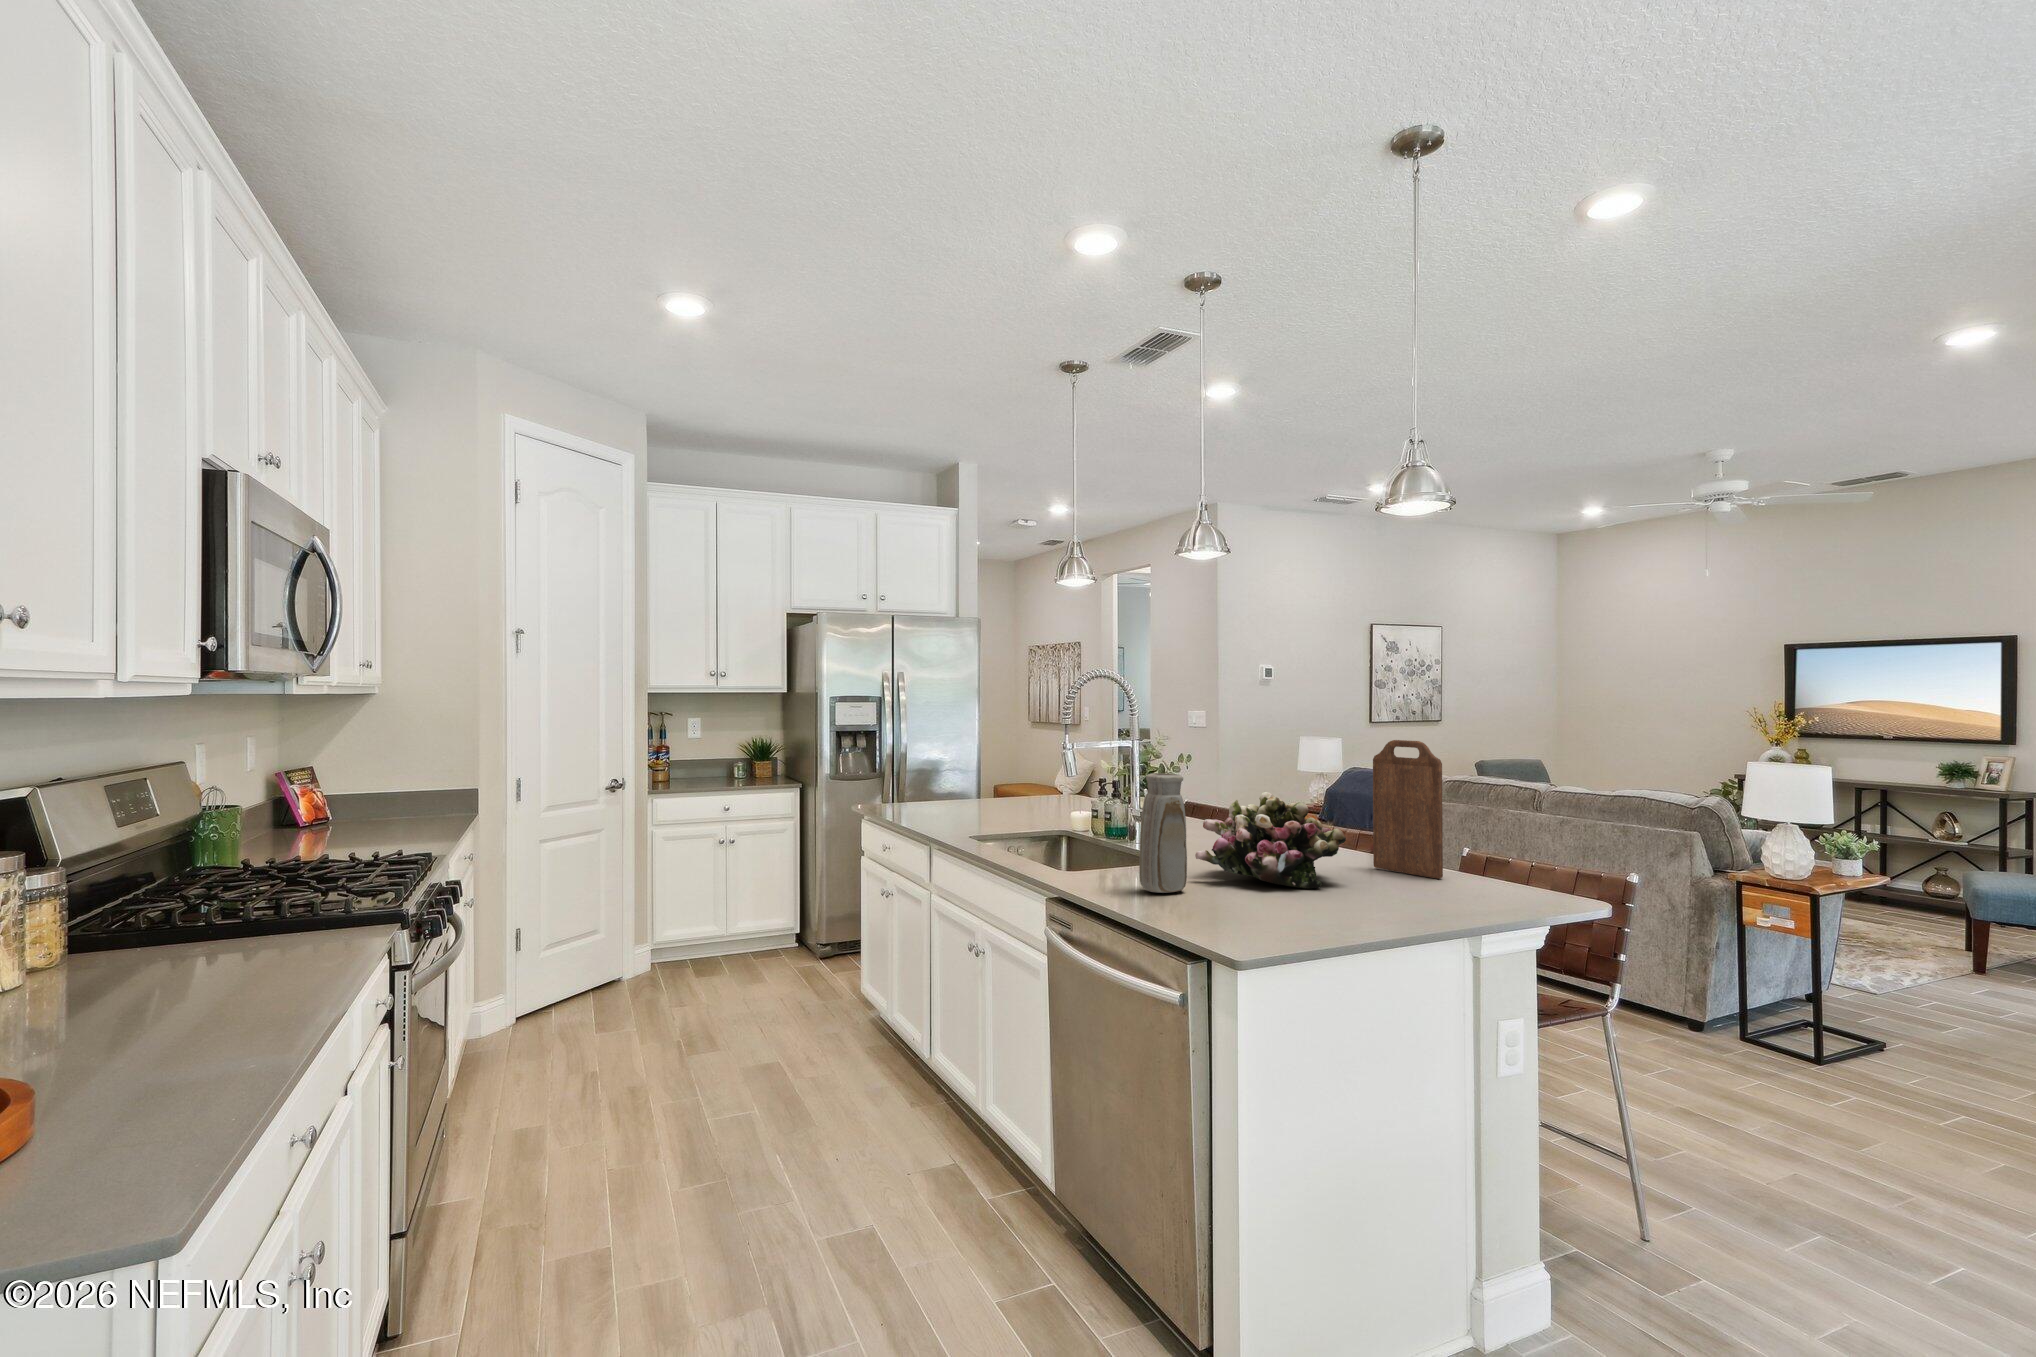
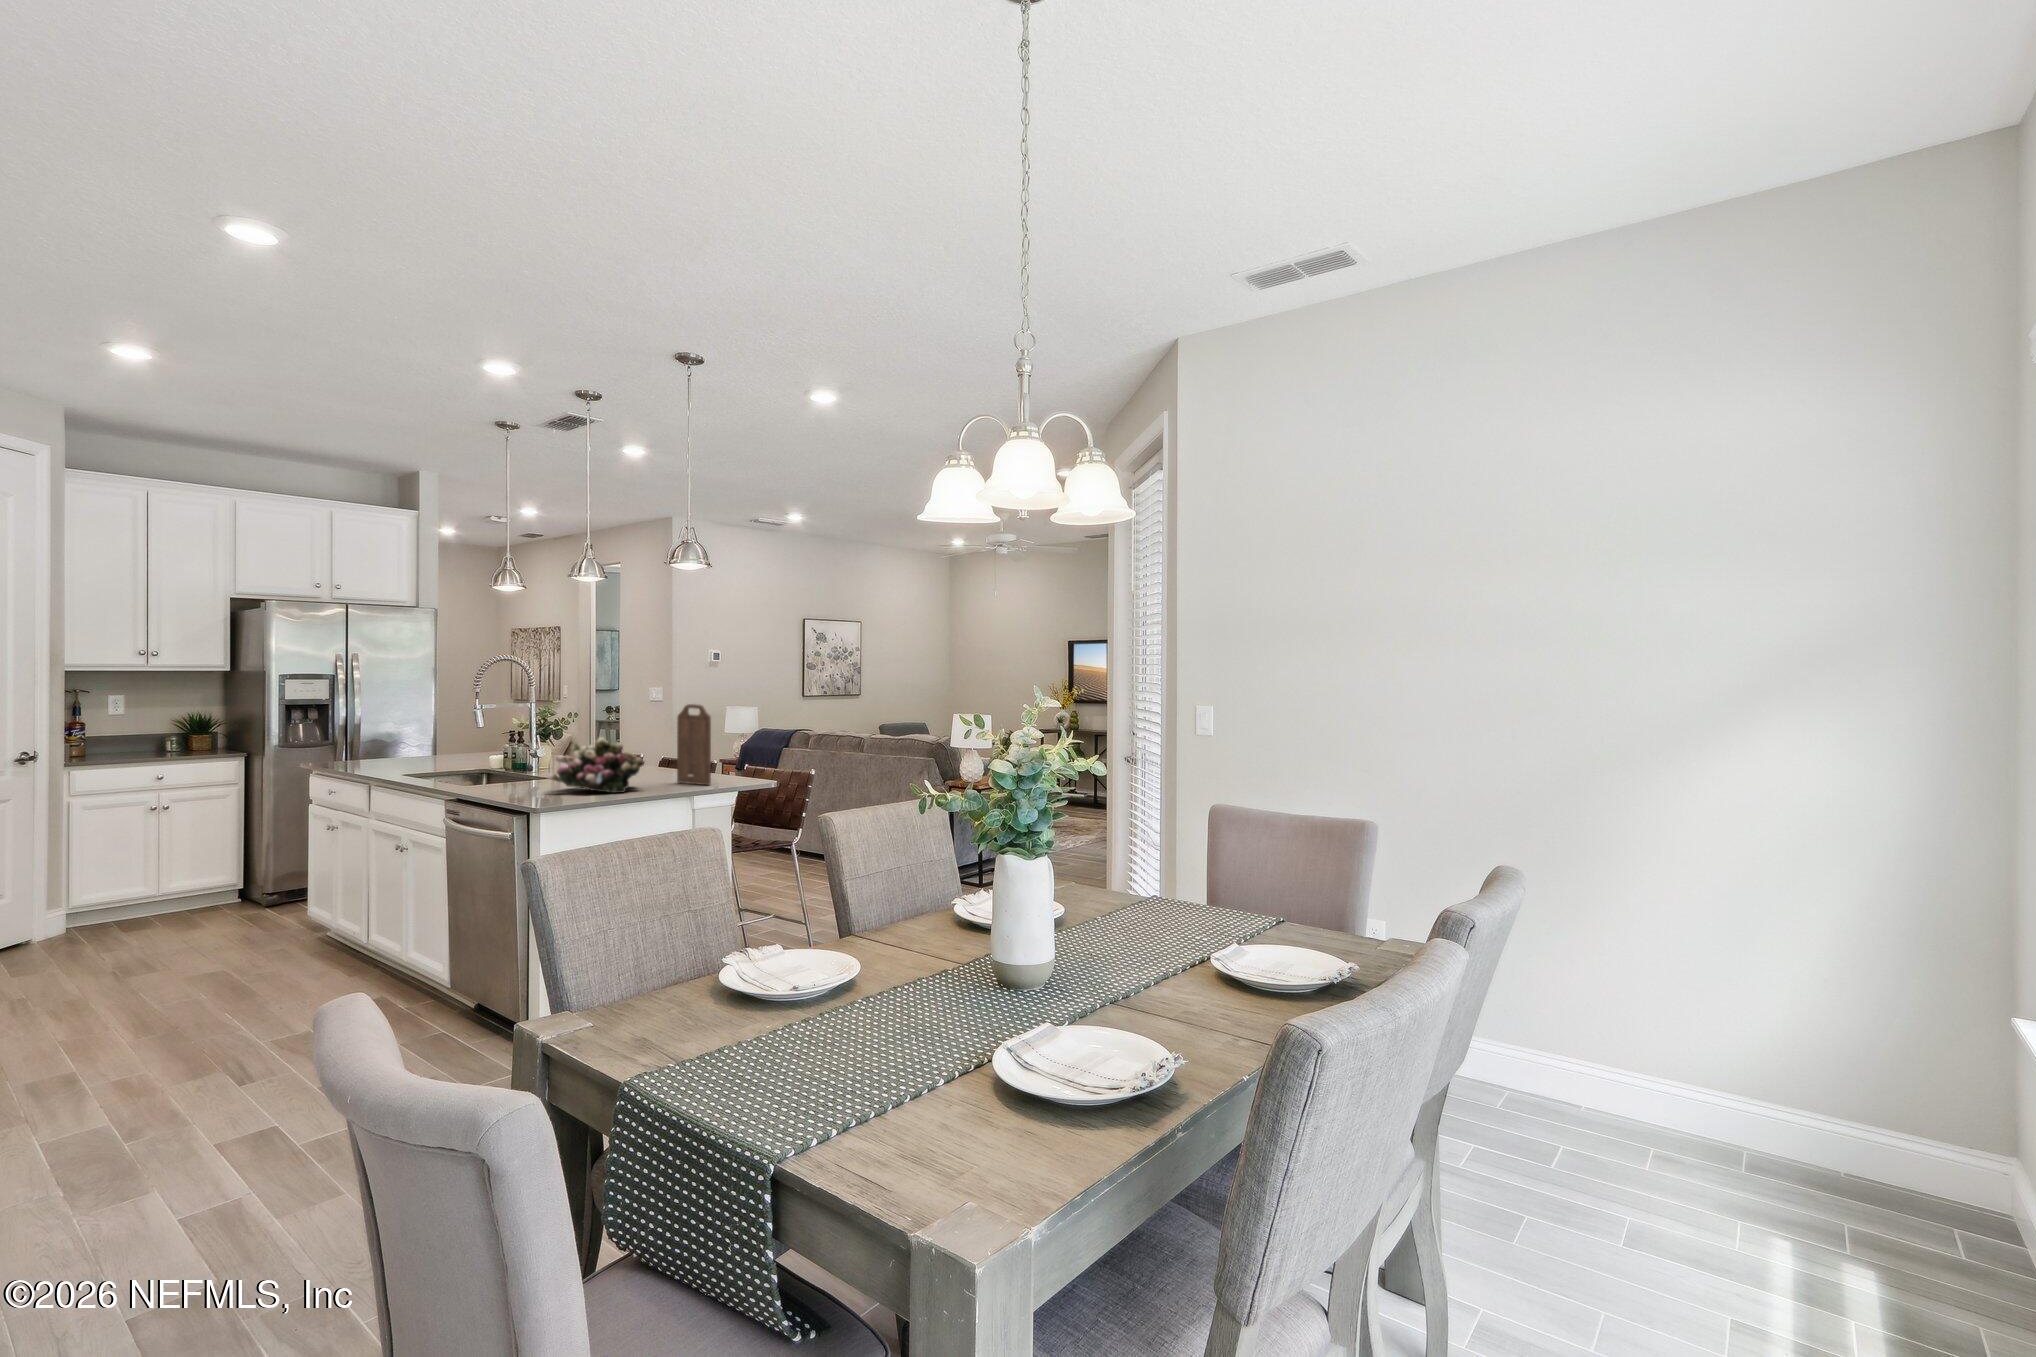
vase: present [1139,773,1187,893] -> none [501,726,534,799]

